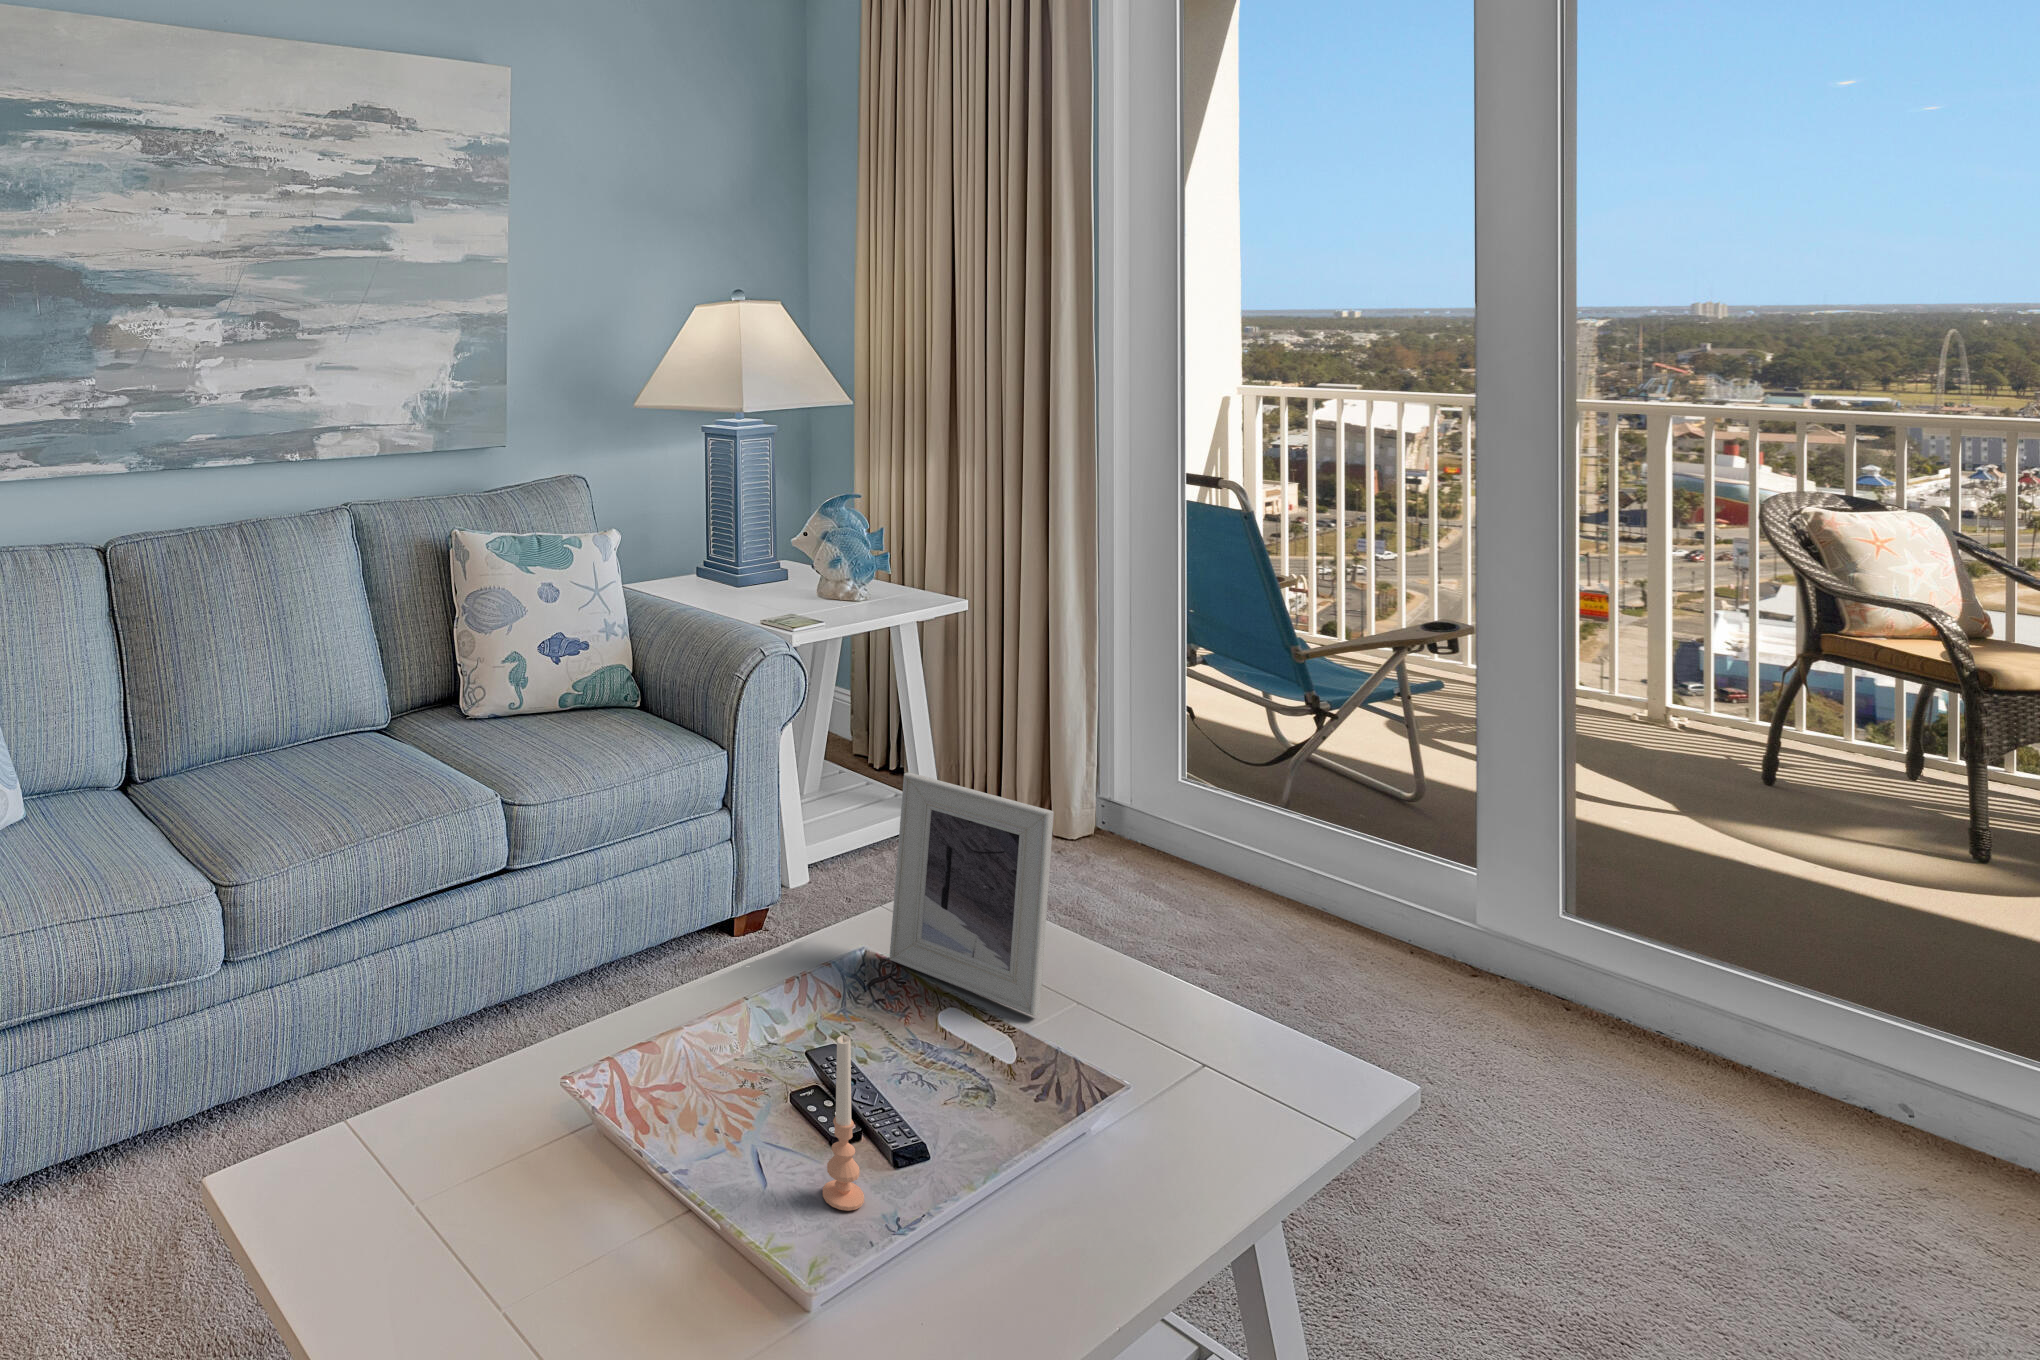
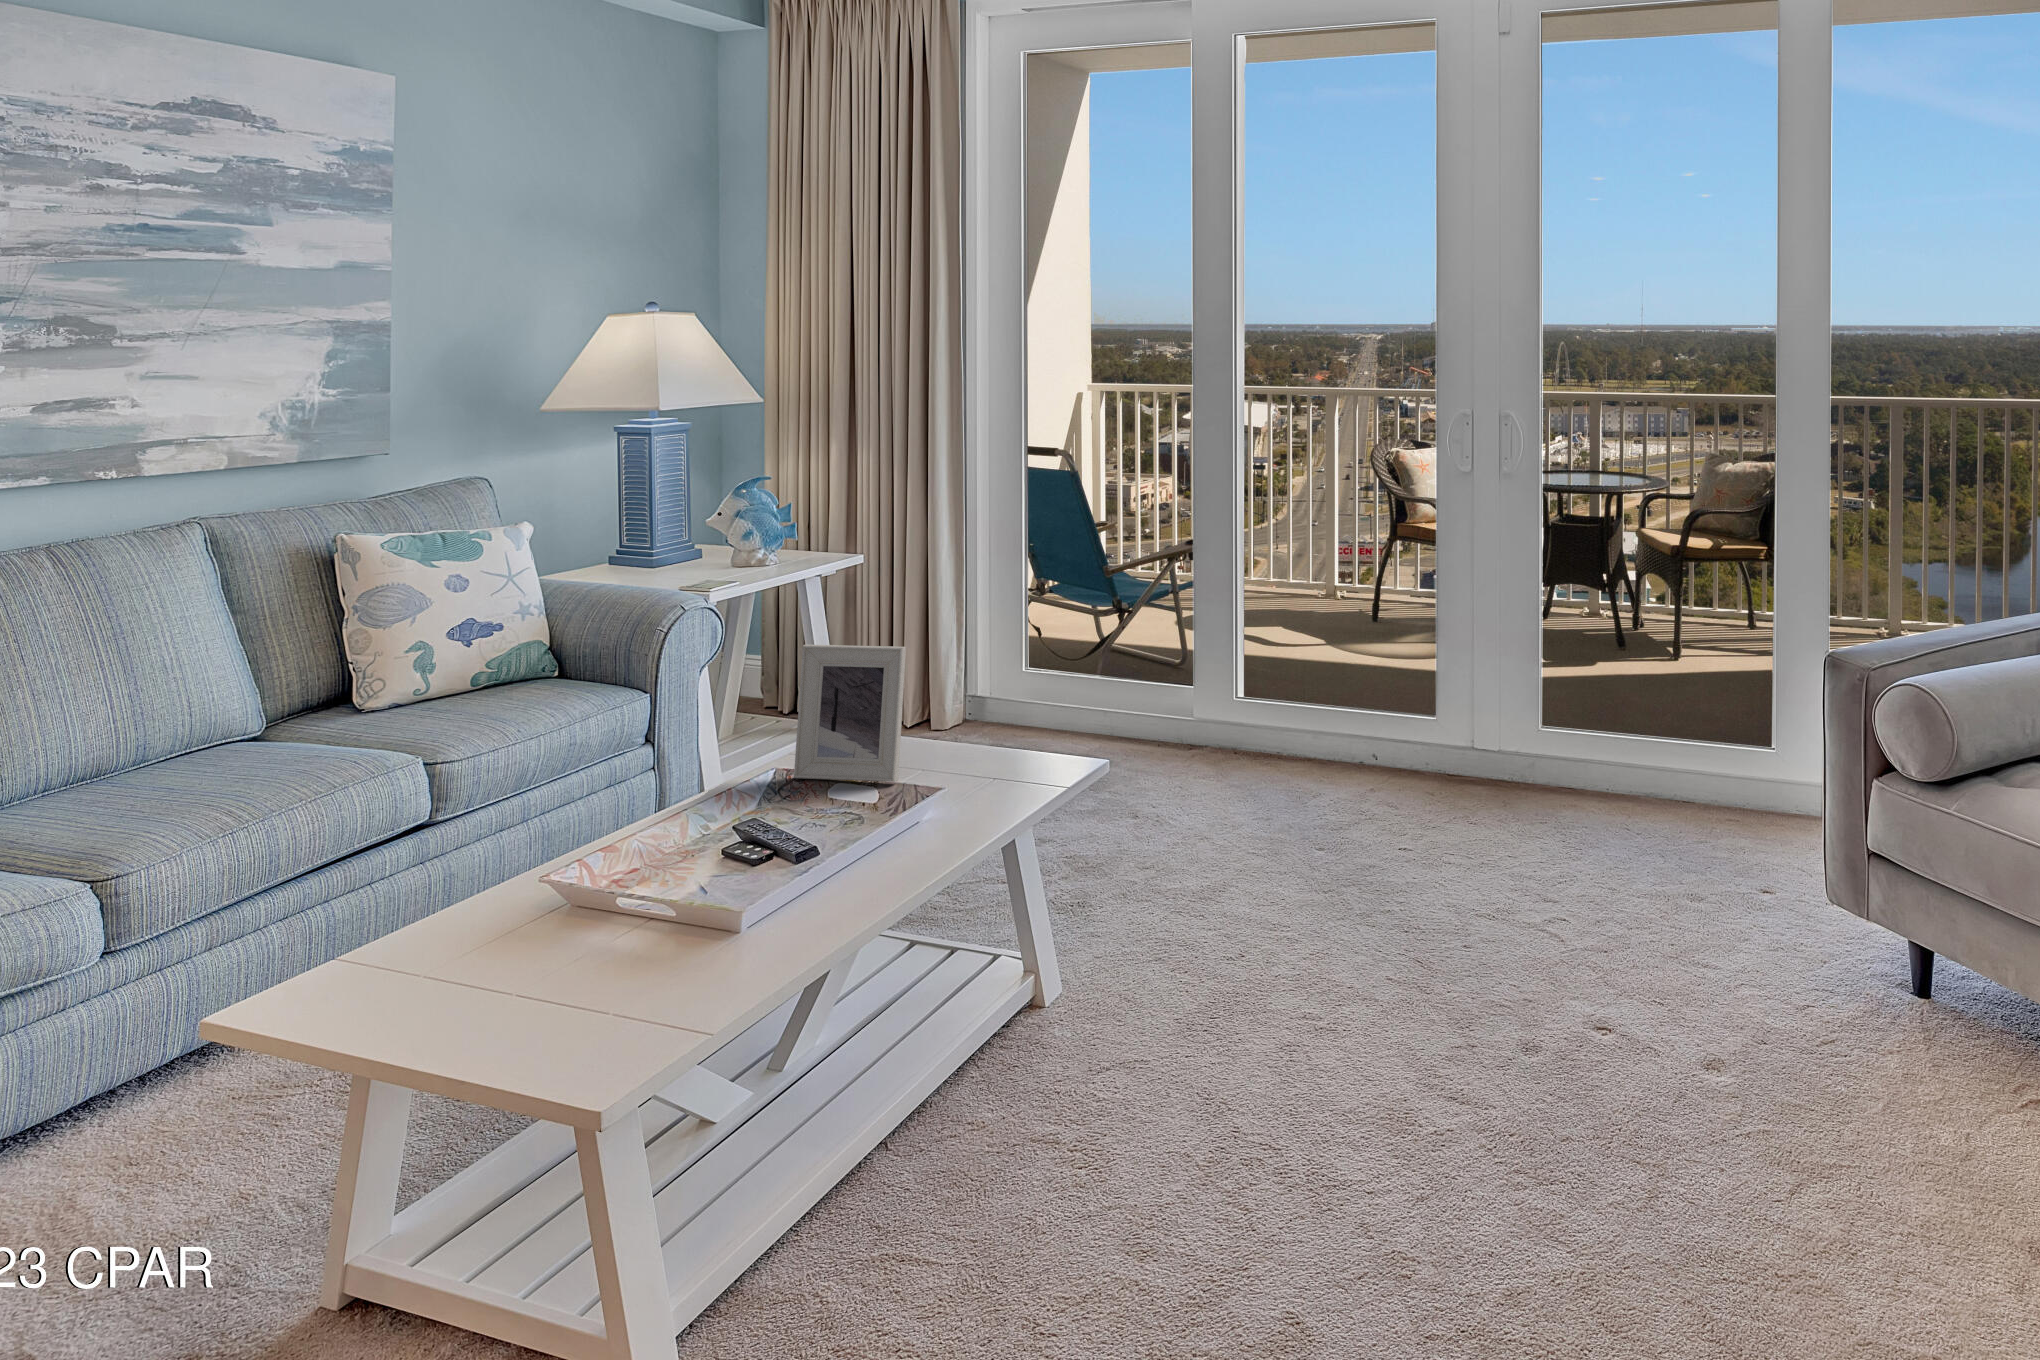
candle: present [823,1035,864,1211] -> none [746,782,775,892]

